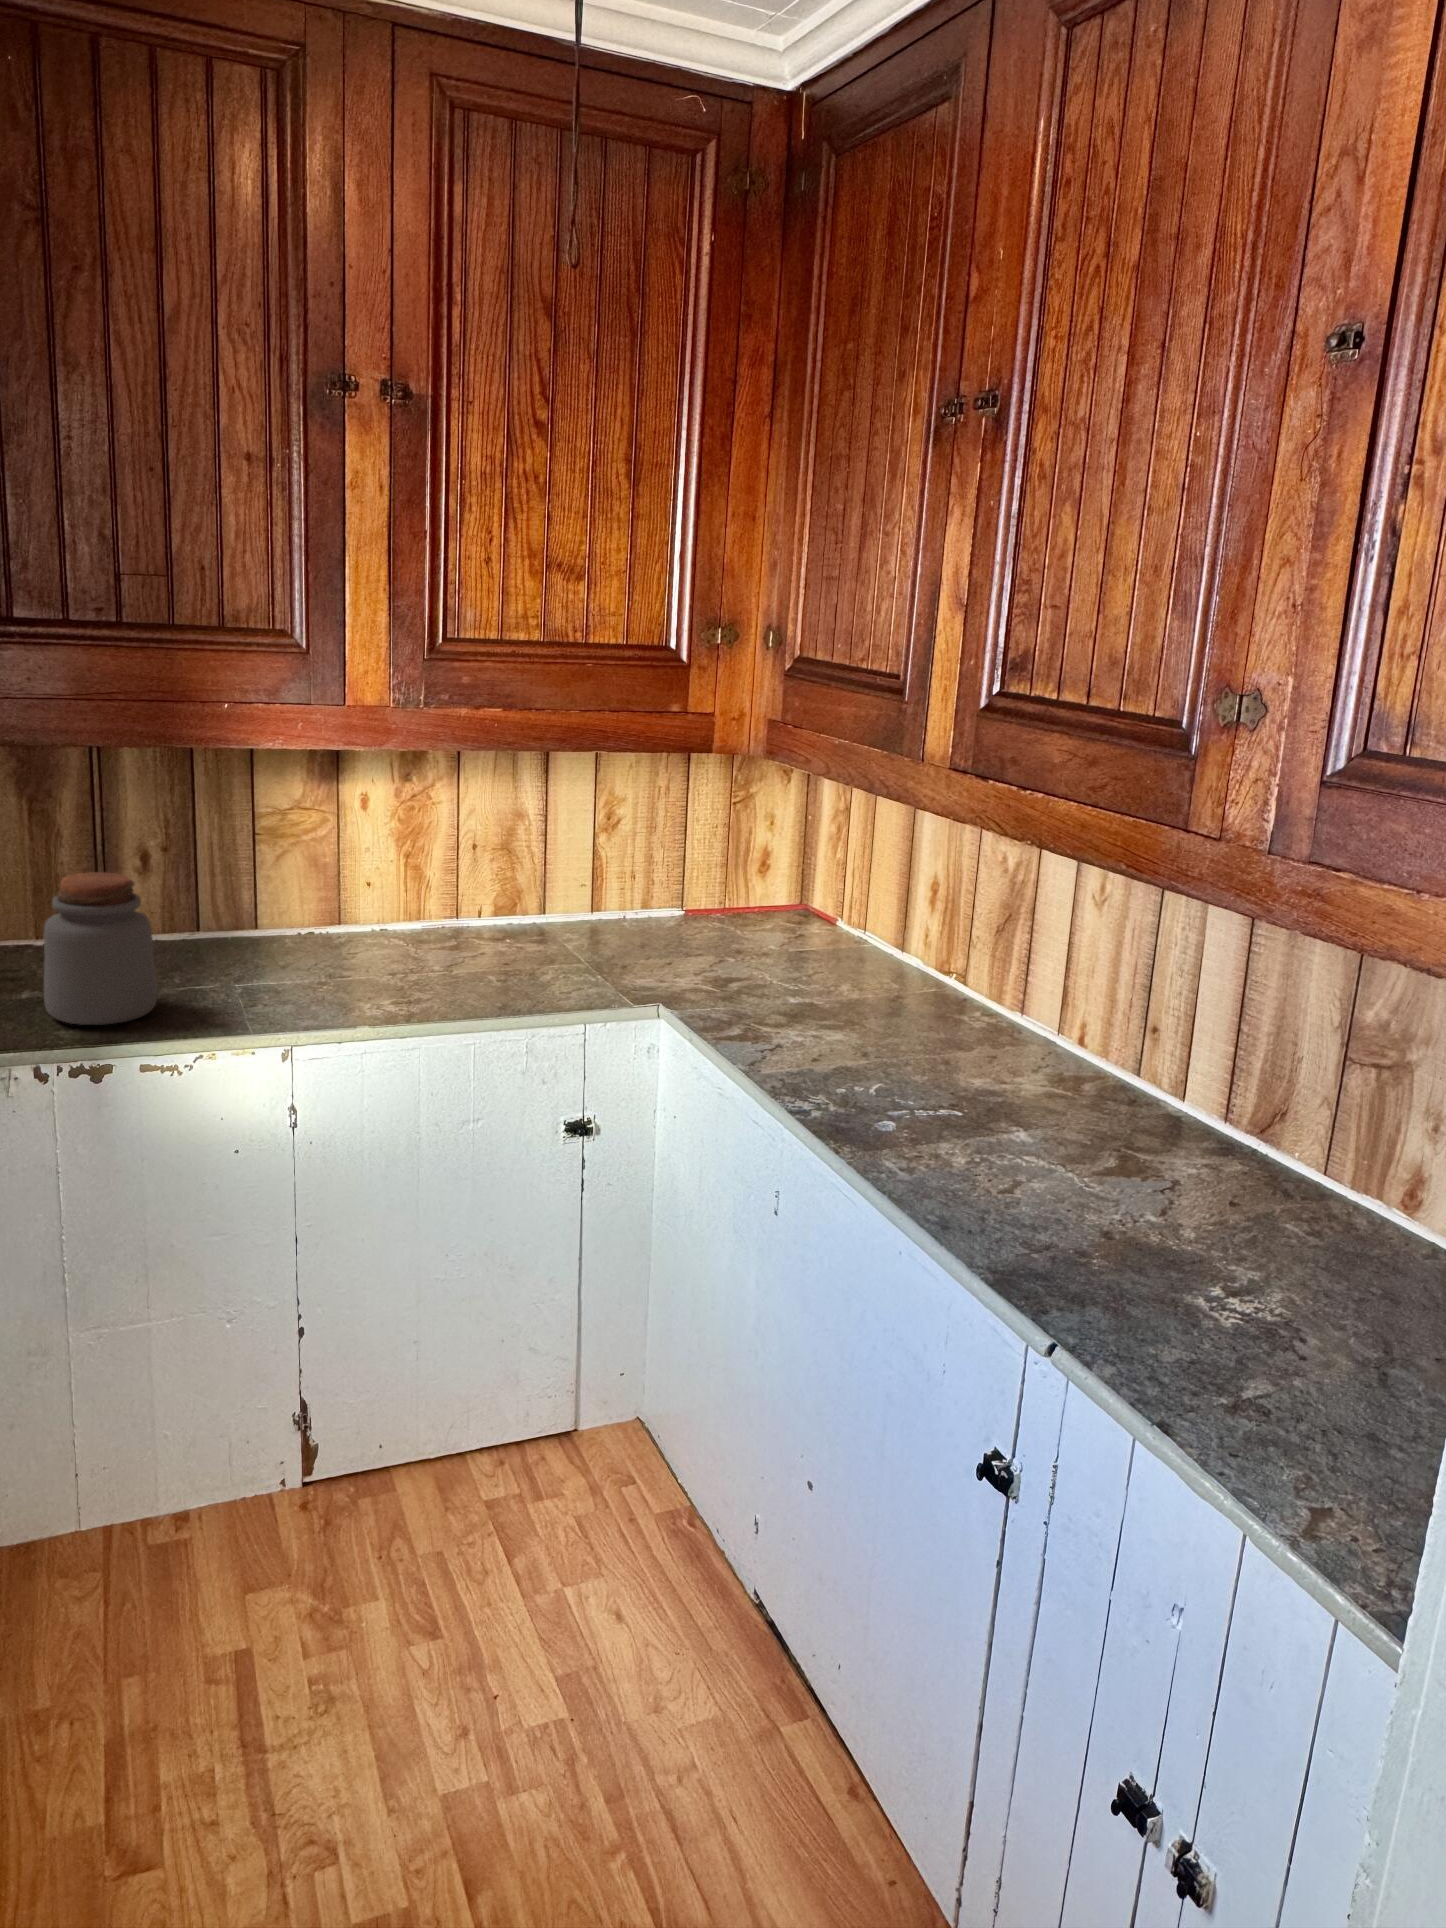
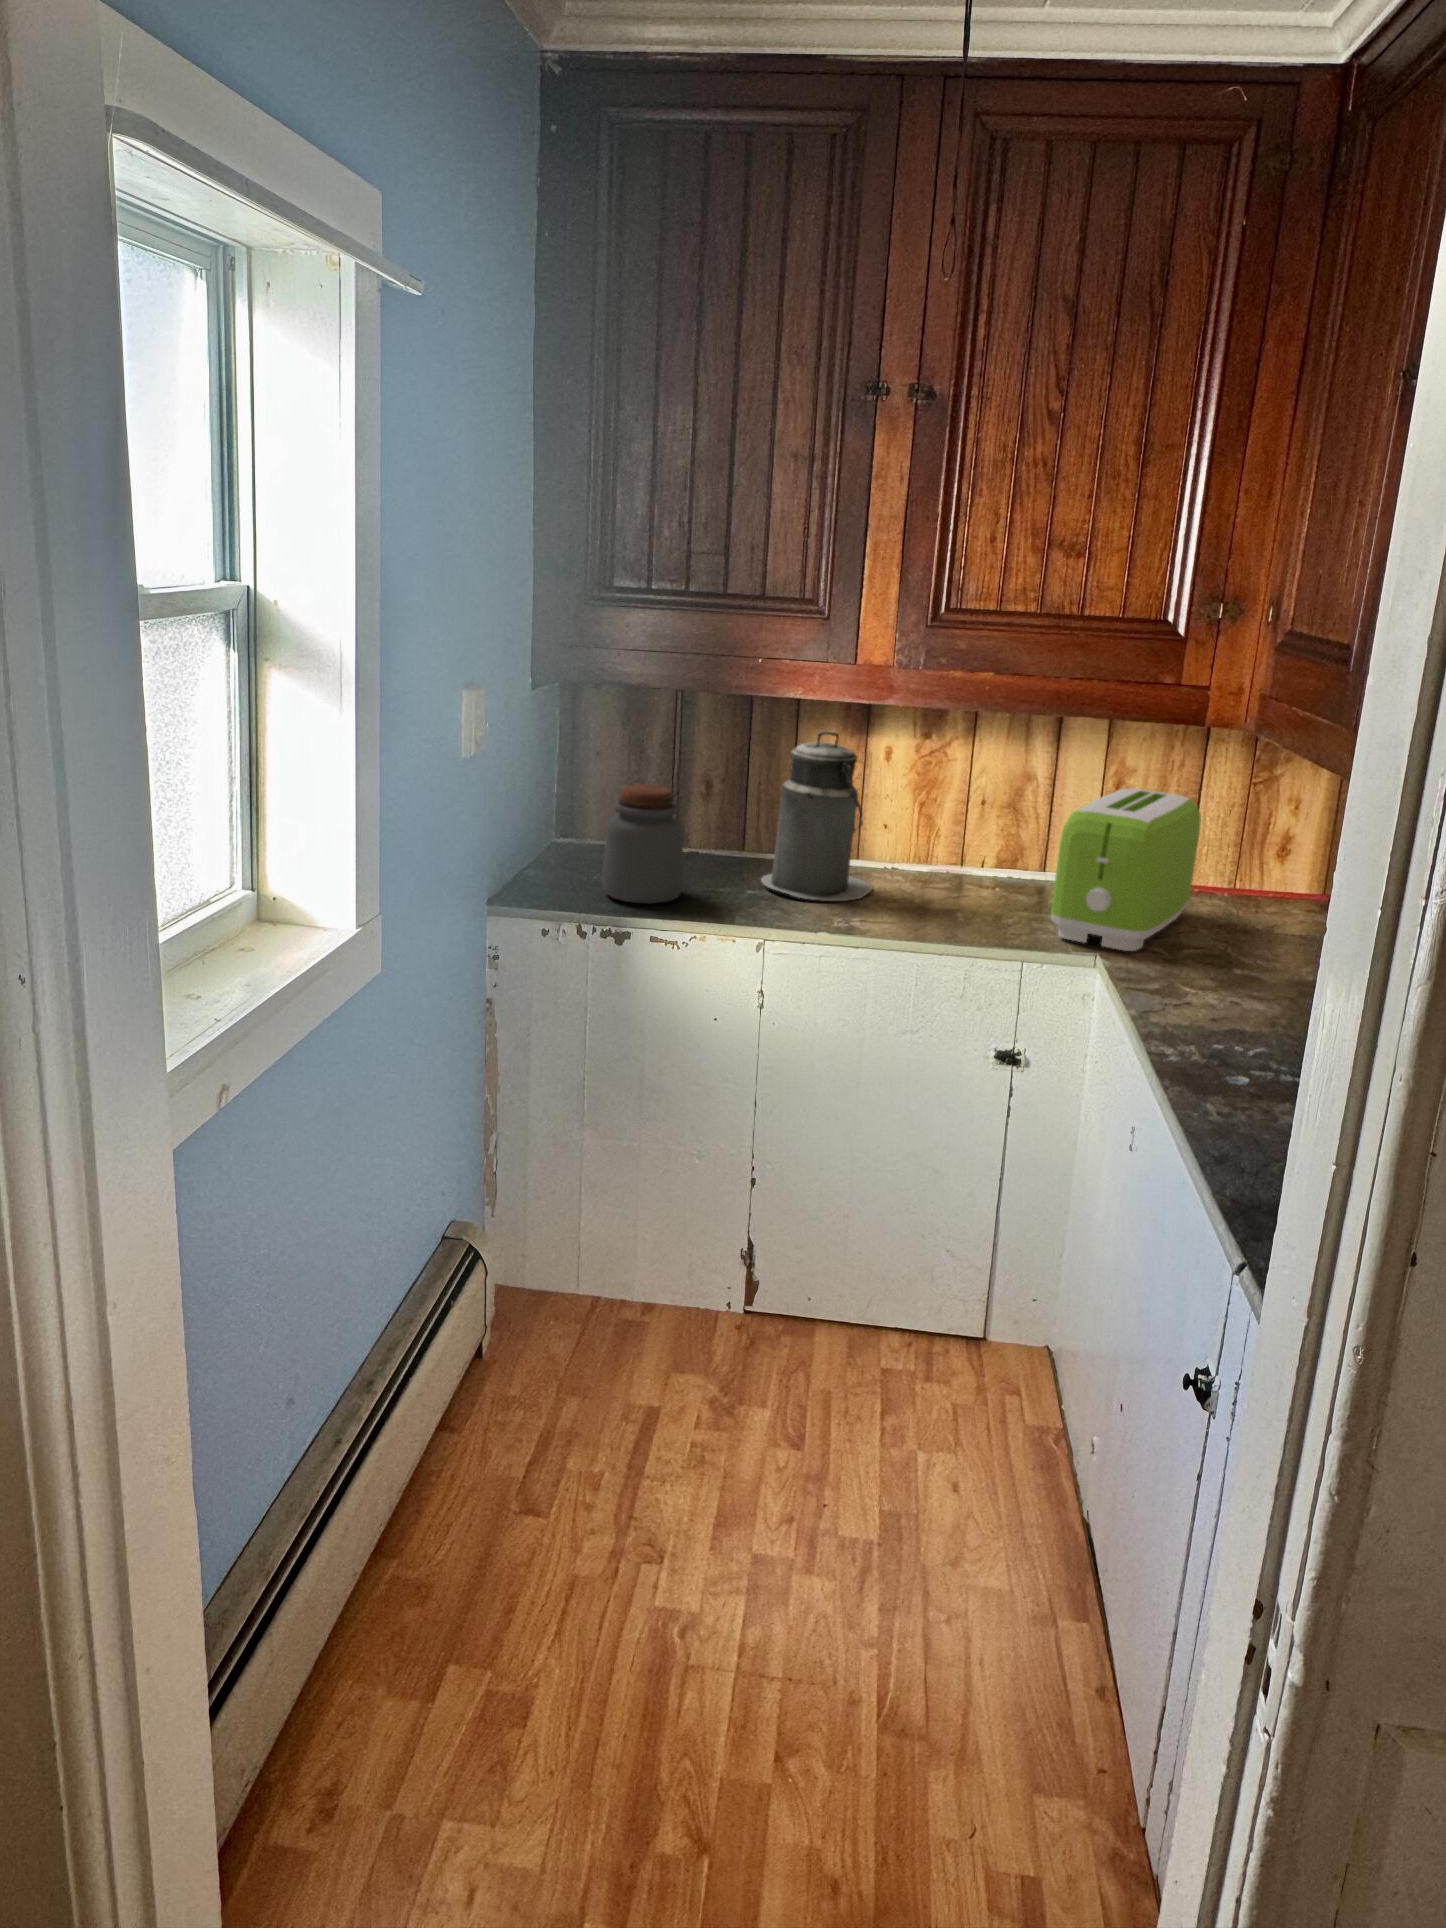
canister: none [242,786,378,985] -> present [761,731,872,901]
toaster: none [597,820,712,994] -> present [1051,788,1201,951]

